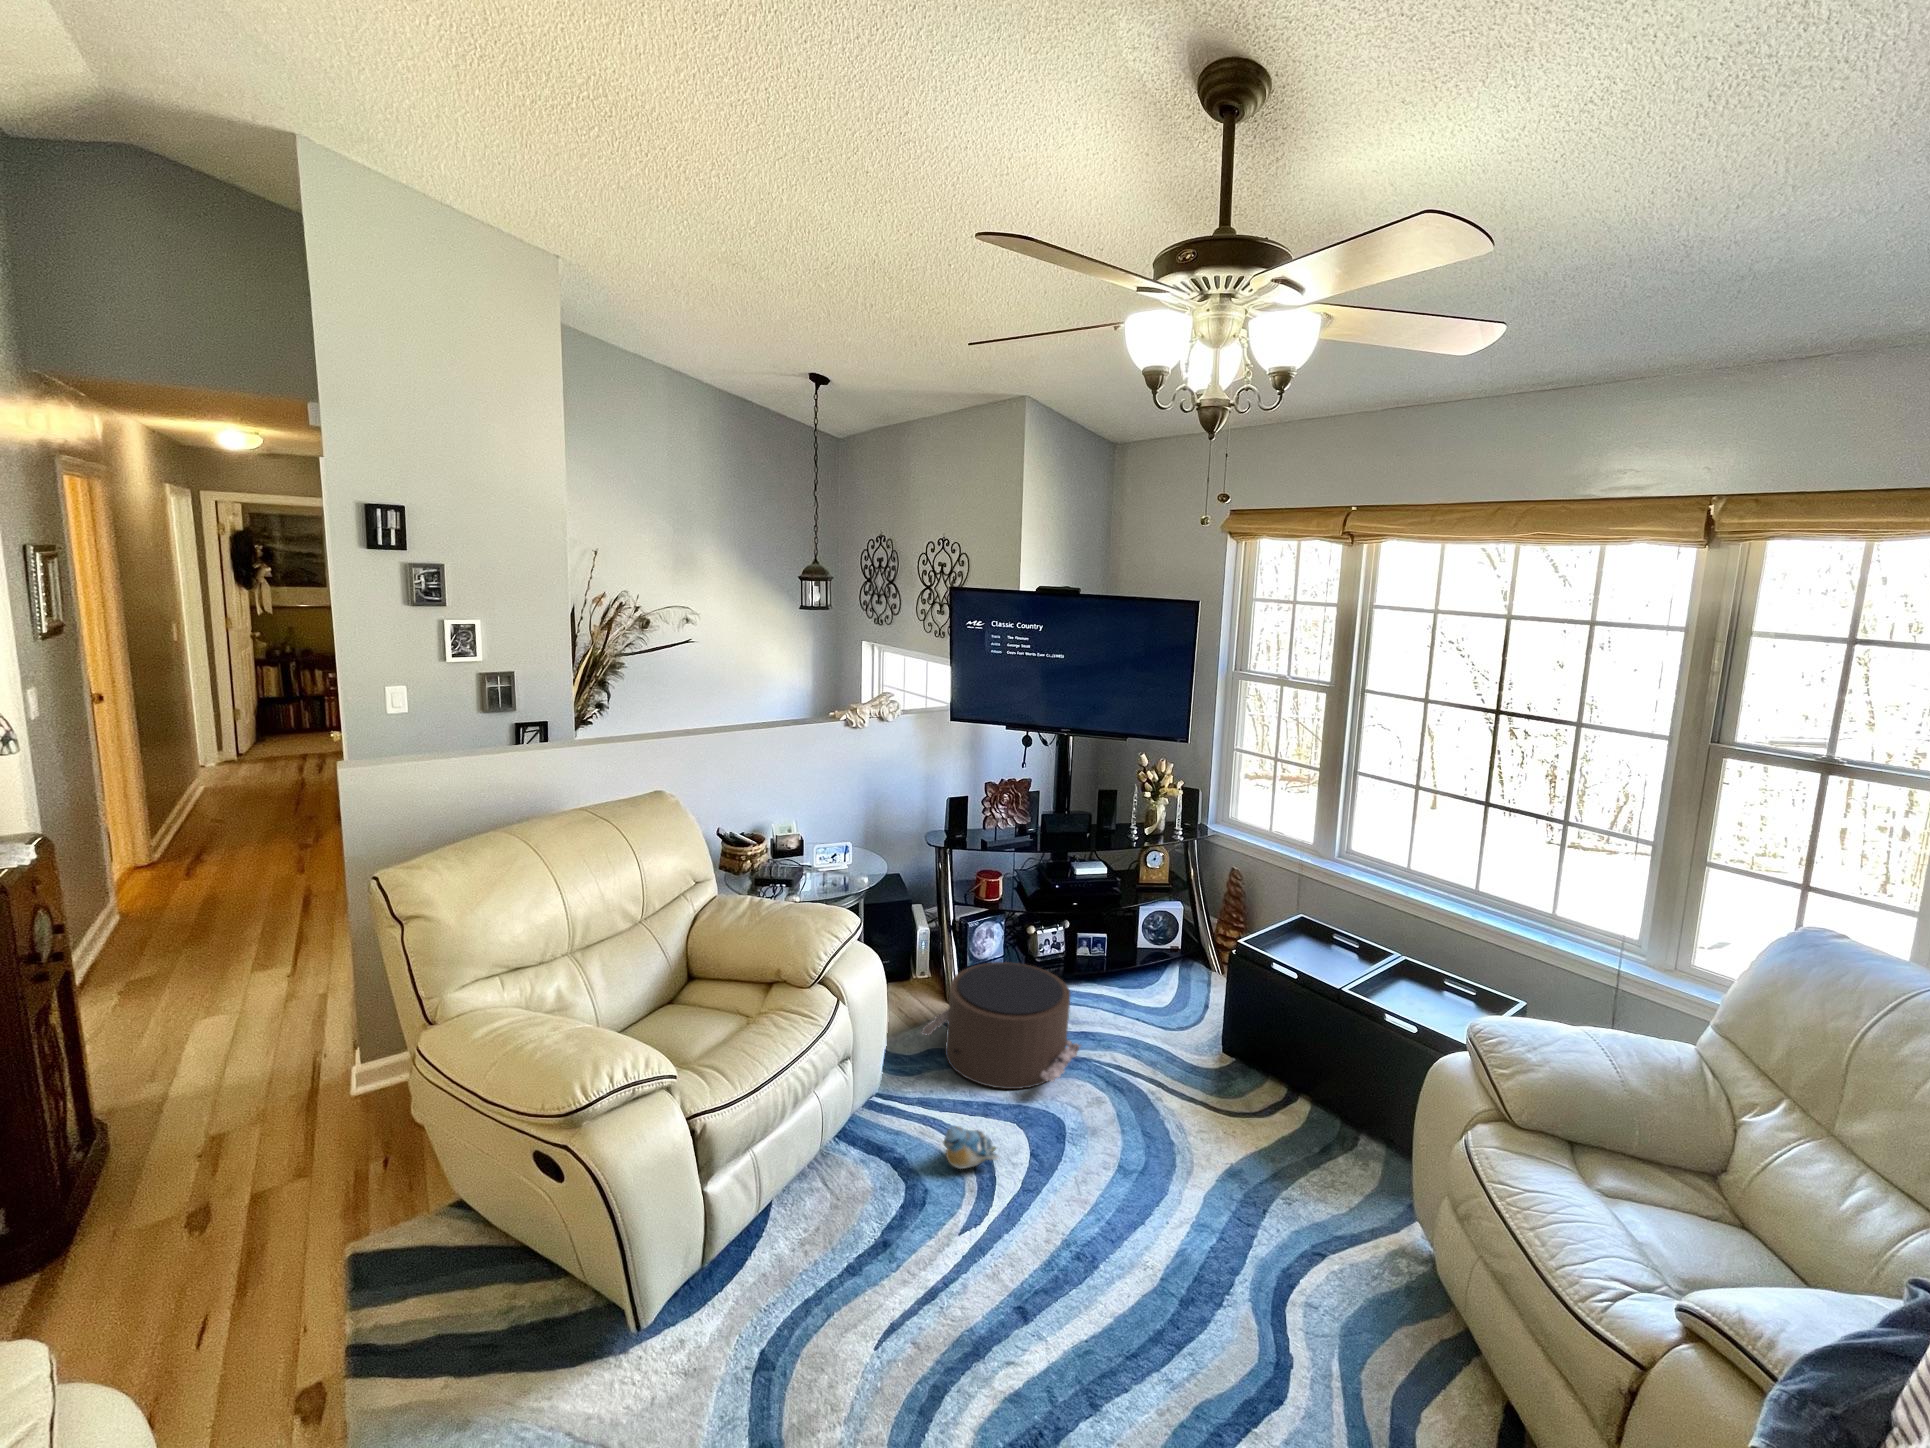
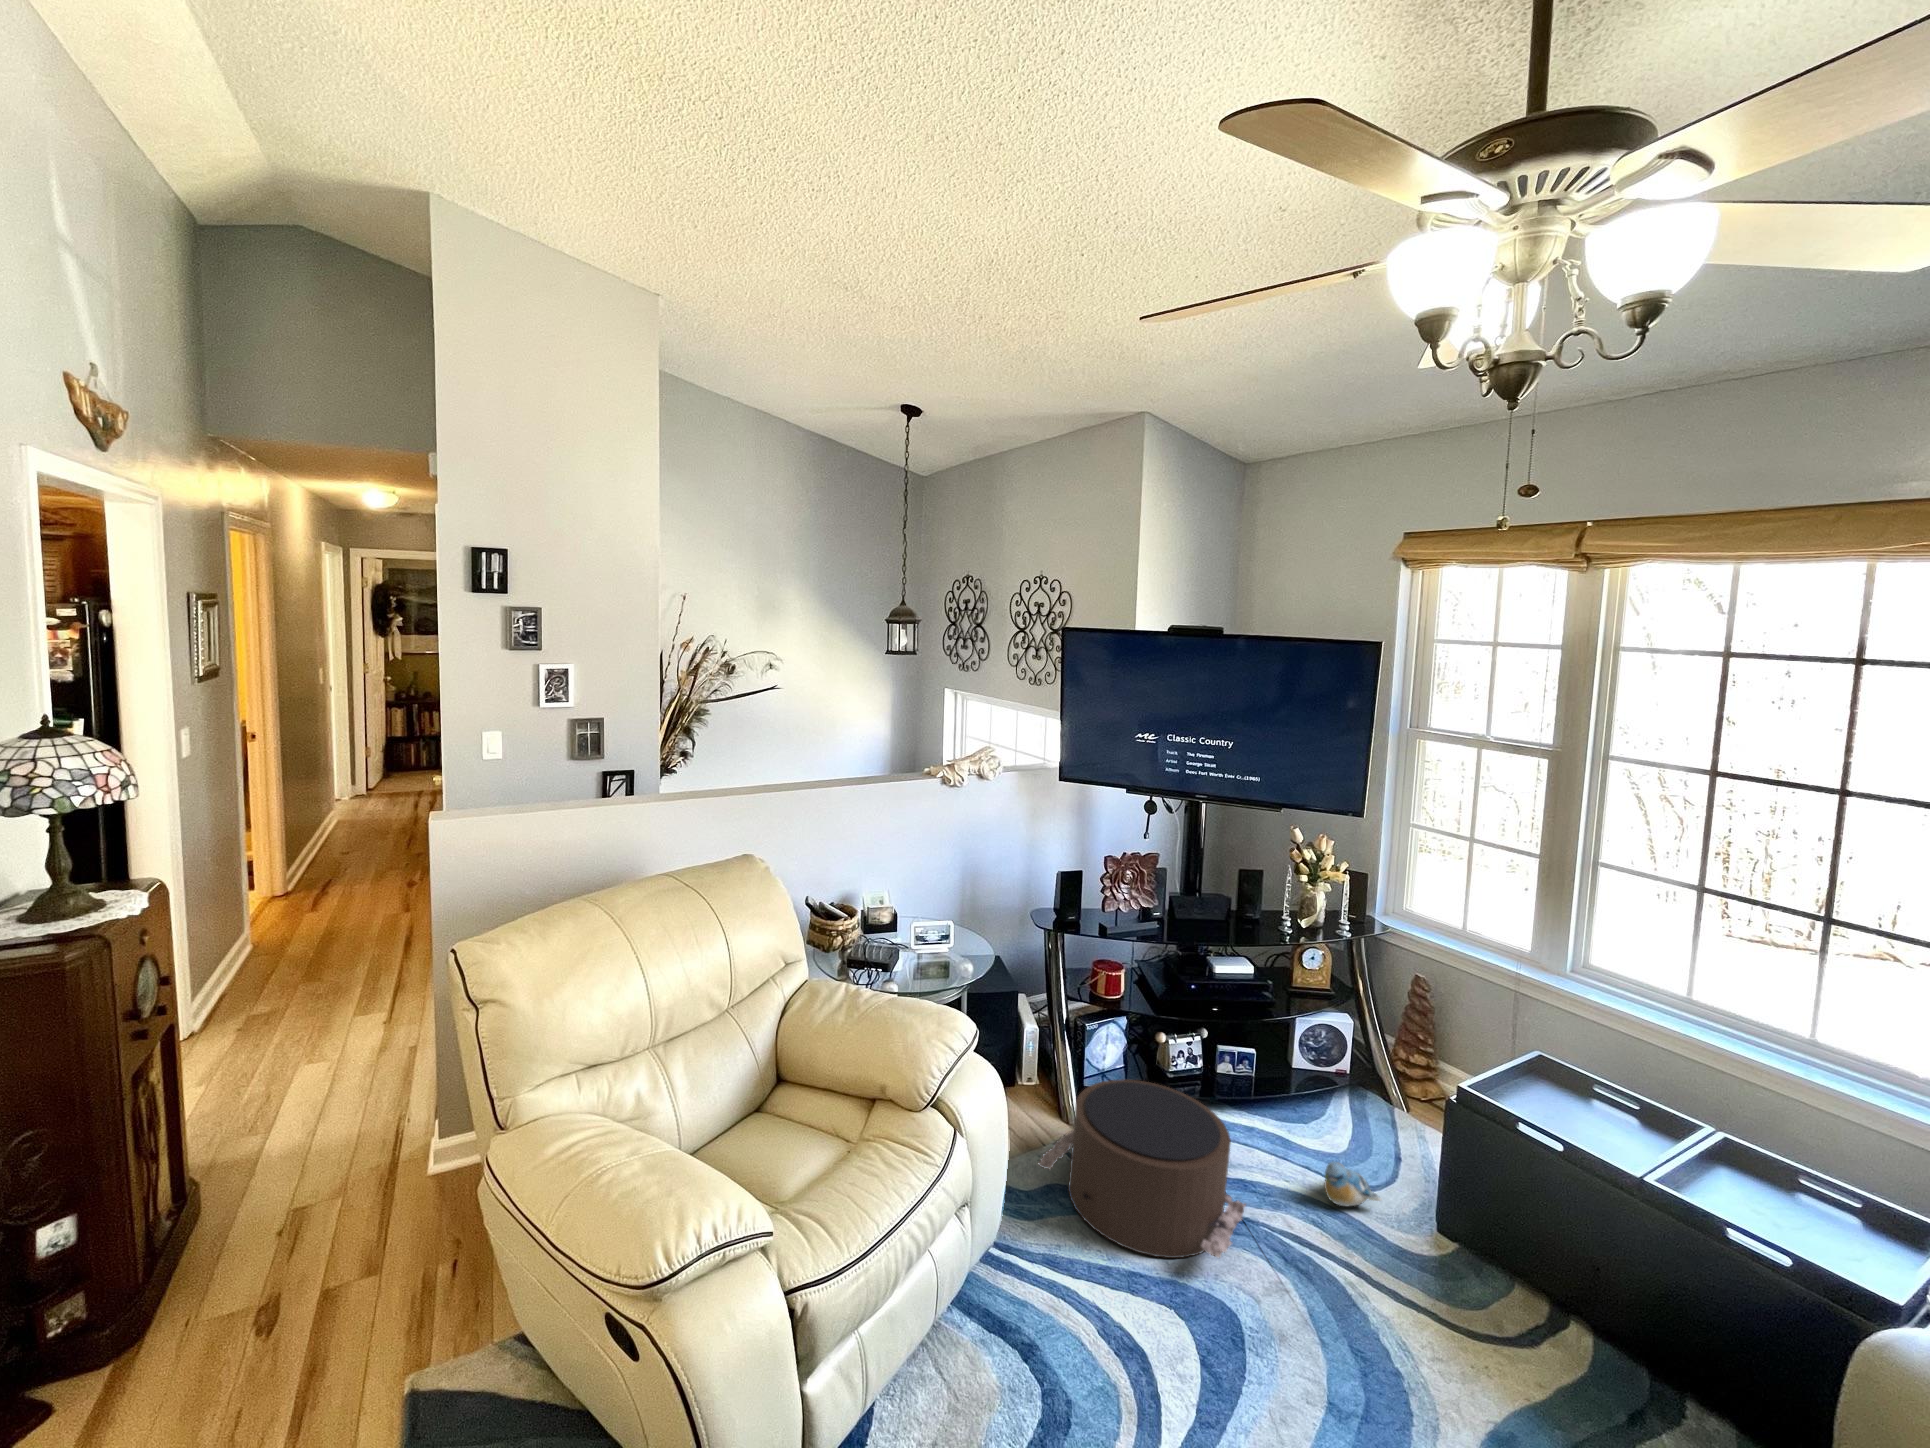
plush toy: present [943,1126,999,1169] -> present [1324,1162,1382,1206]

